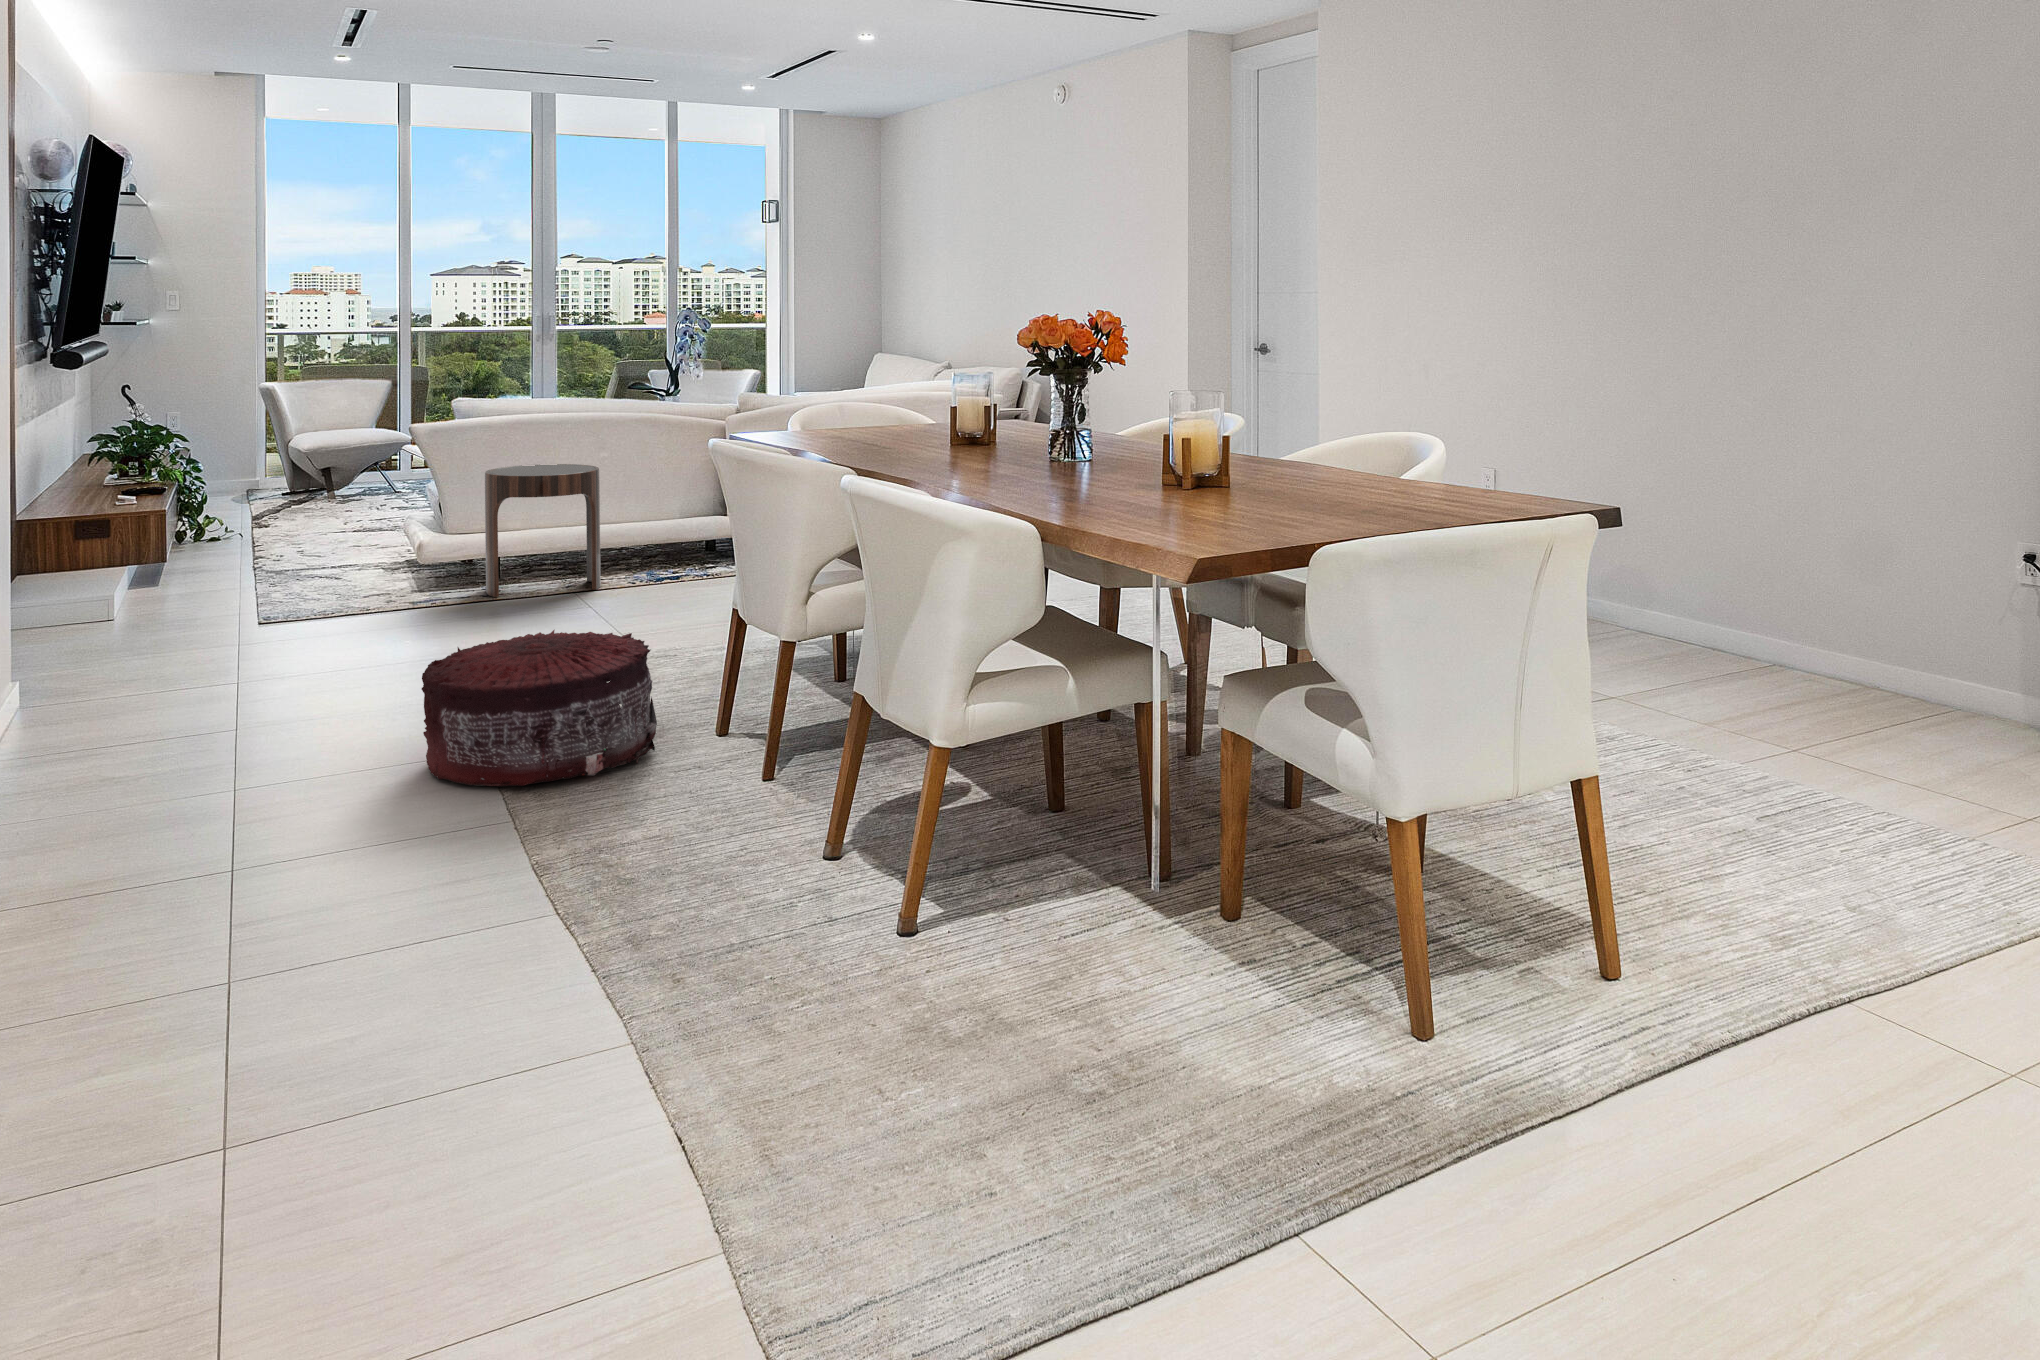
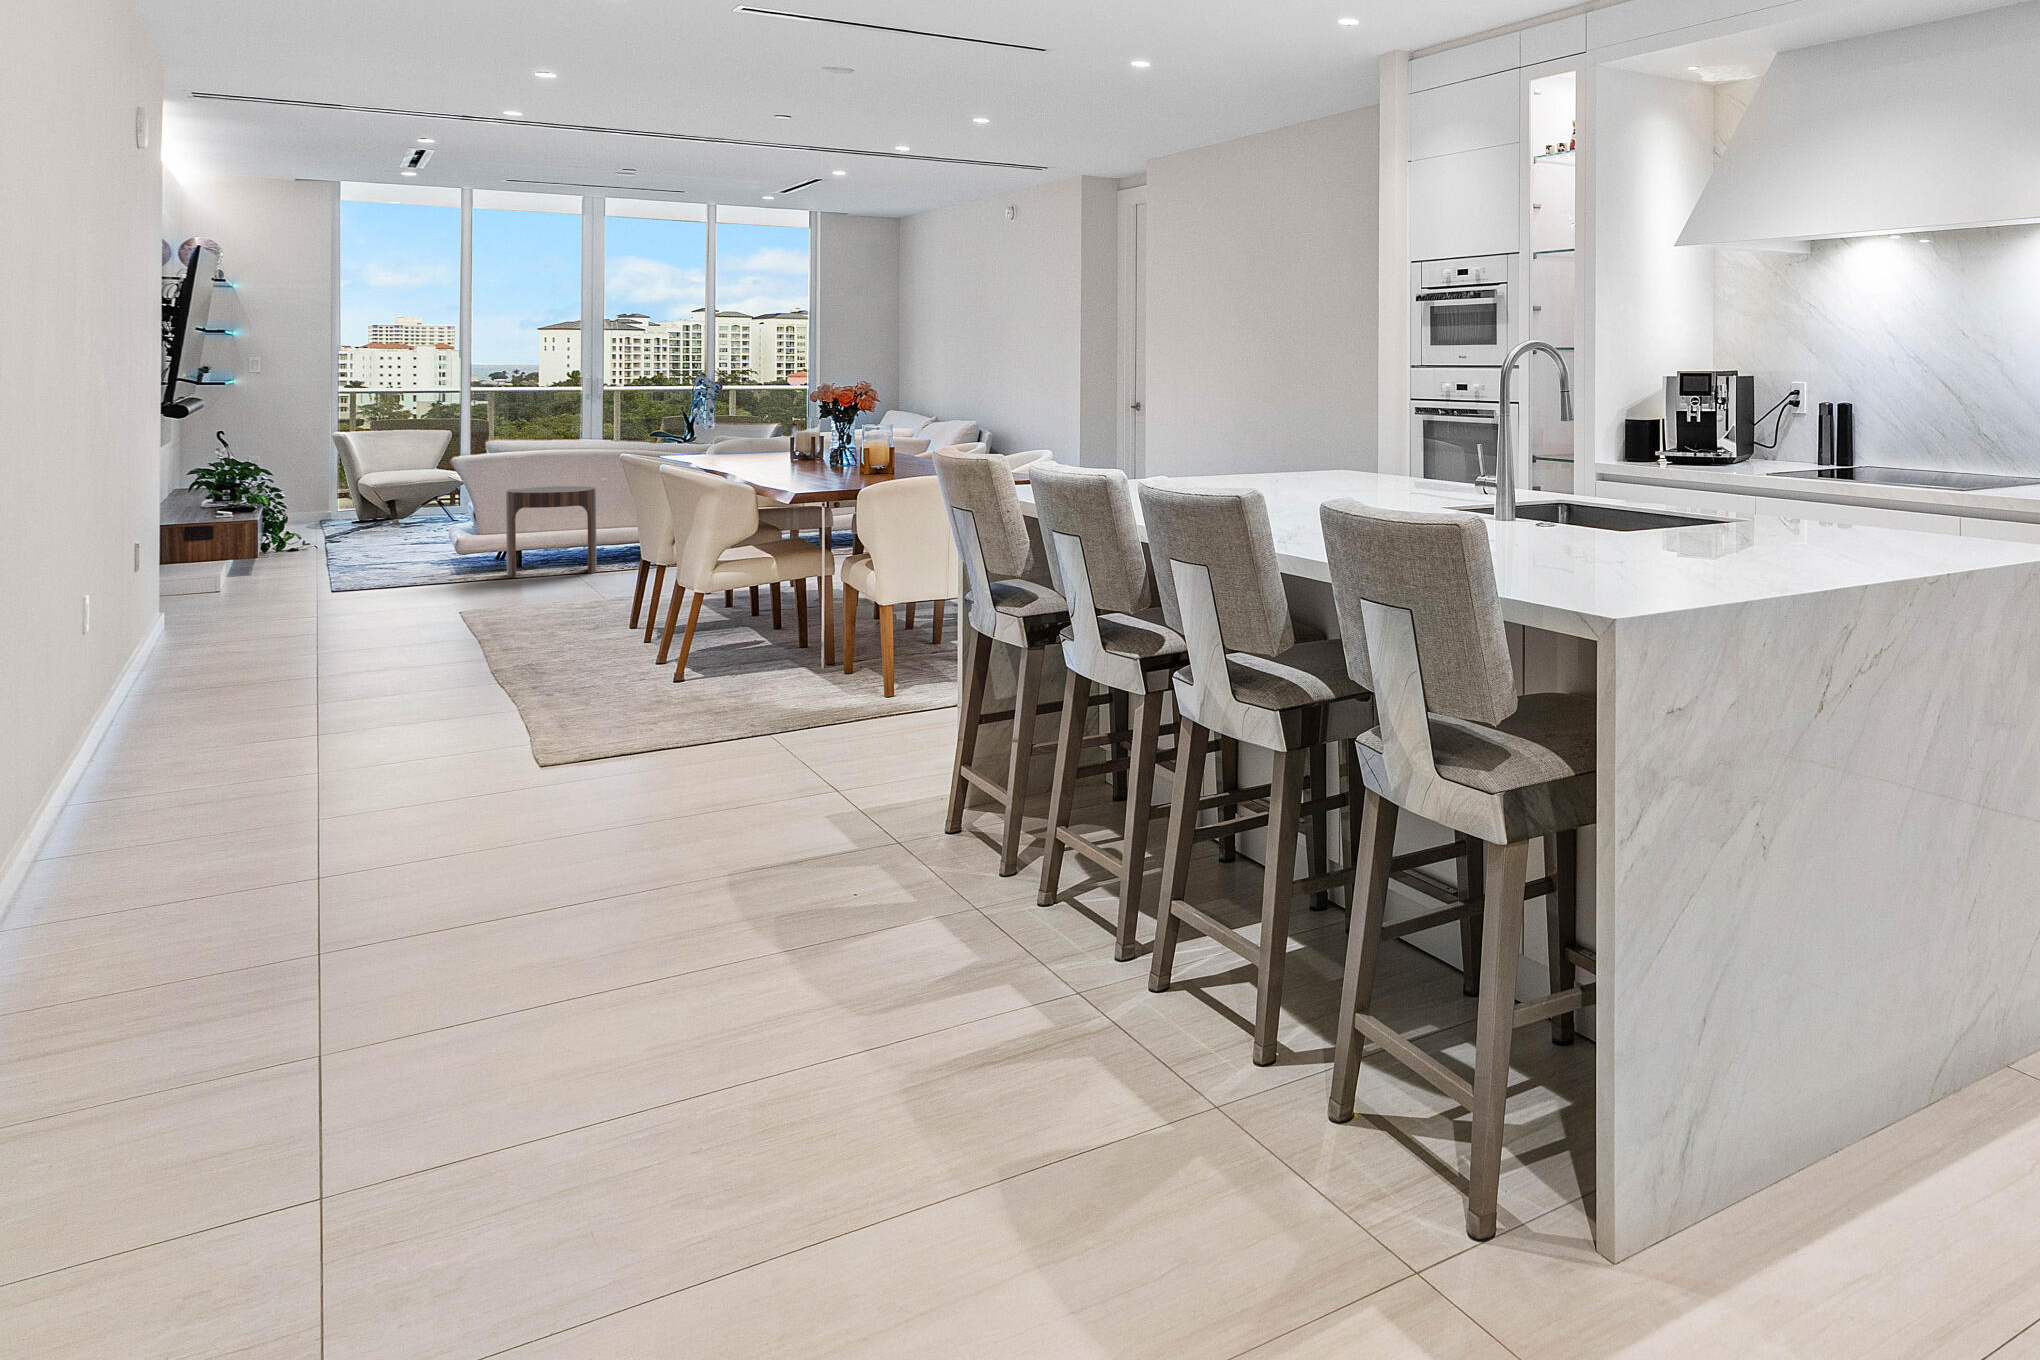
pouf: present [422,630,657,786] -> none [426,574,579,654]

